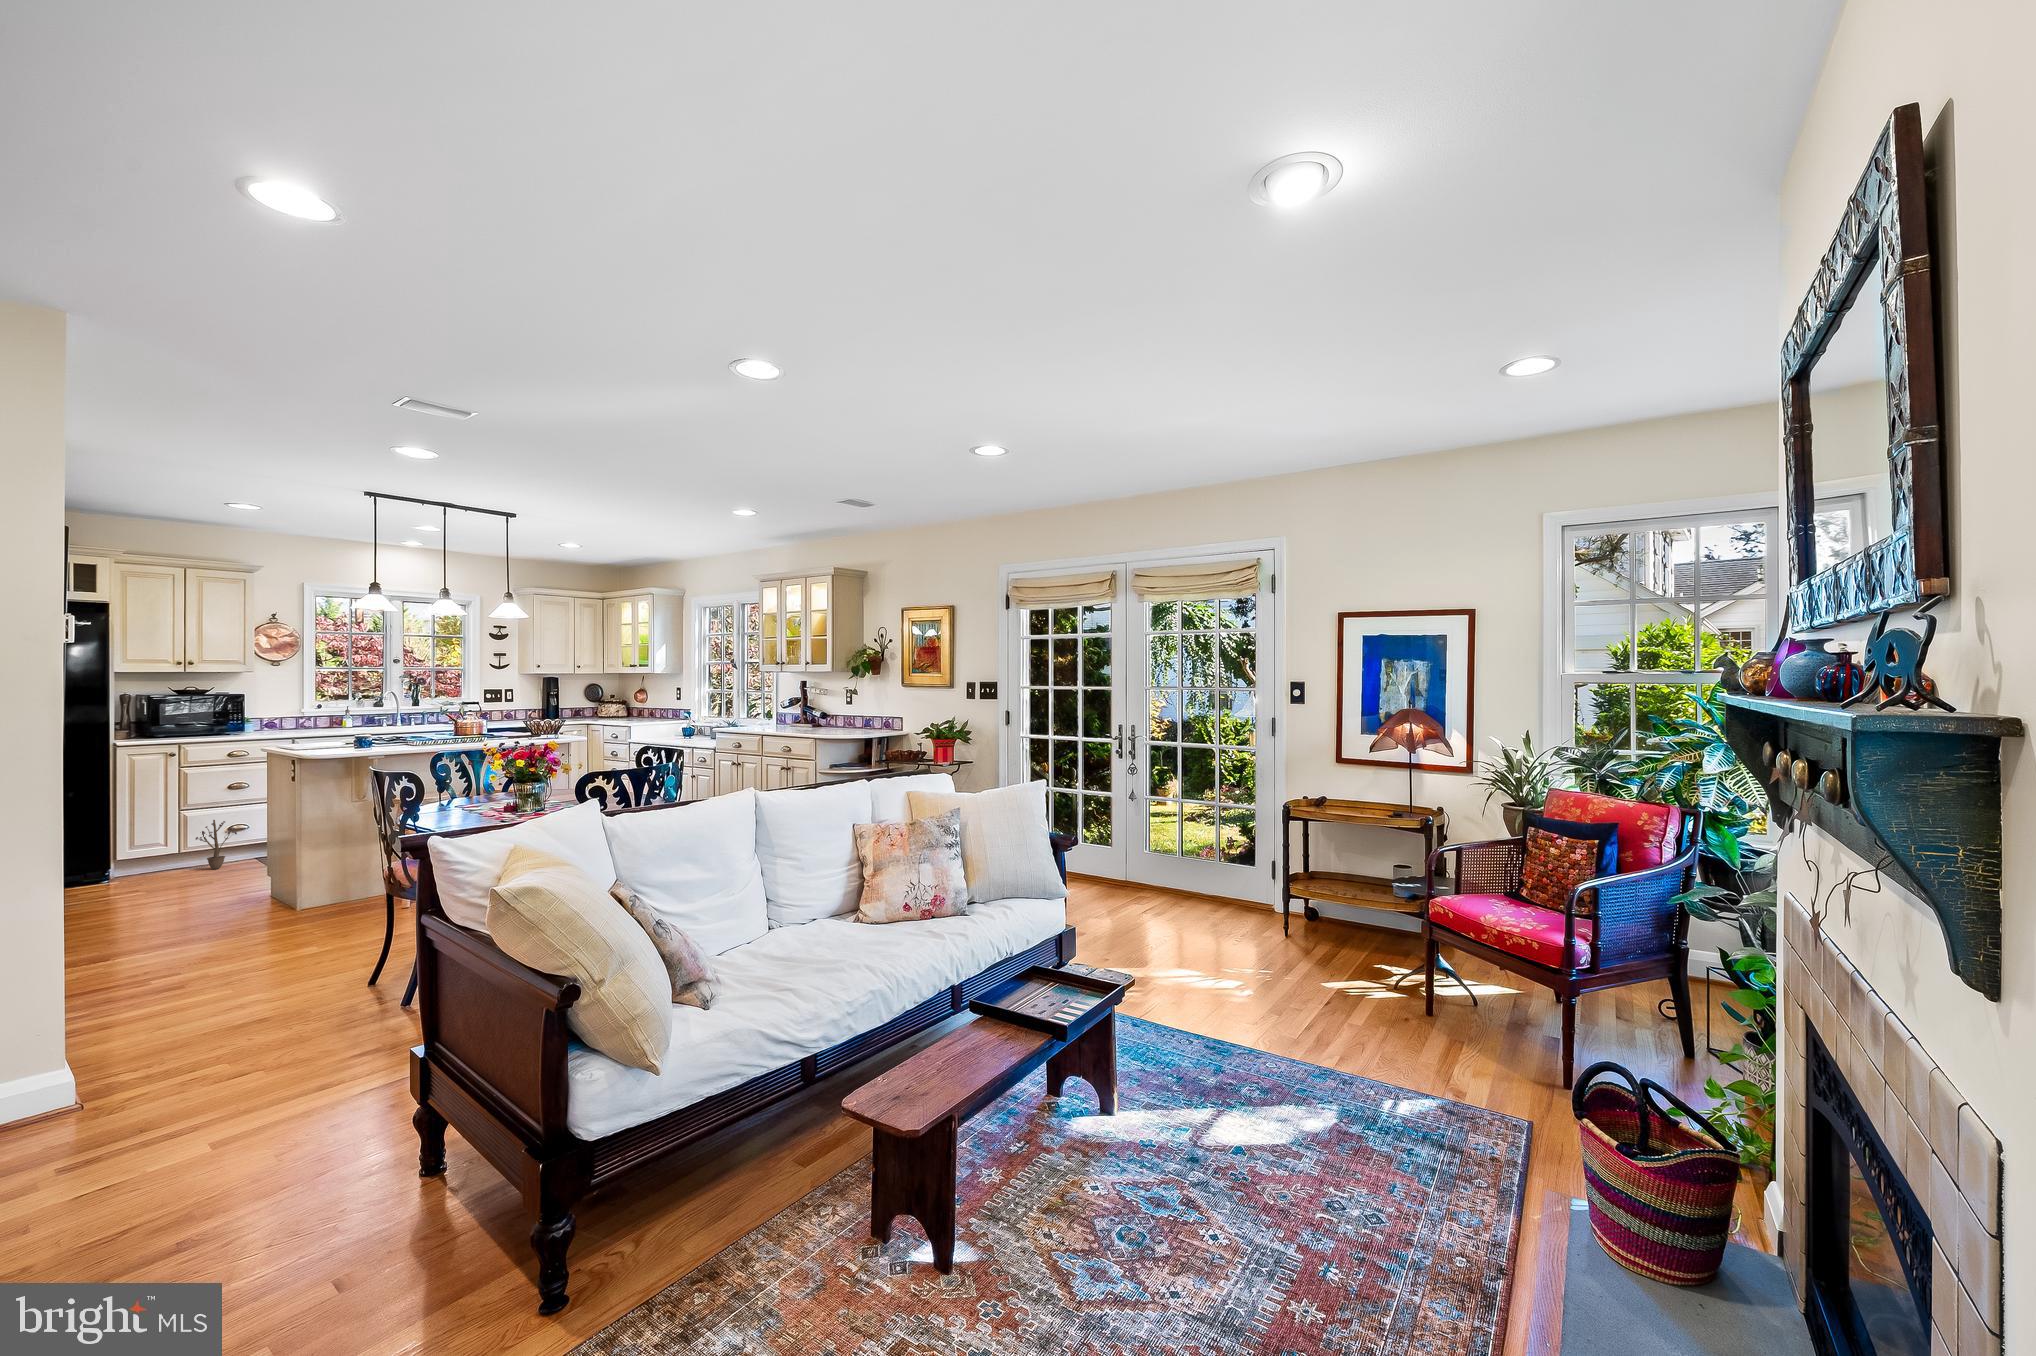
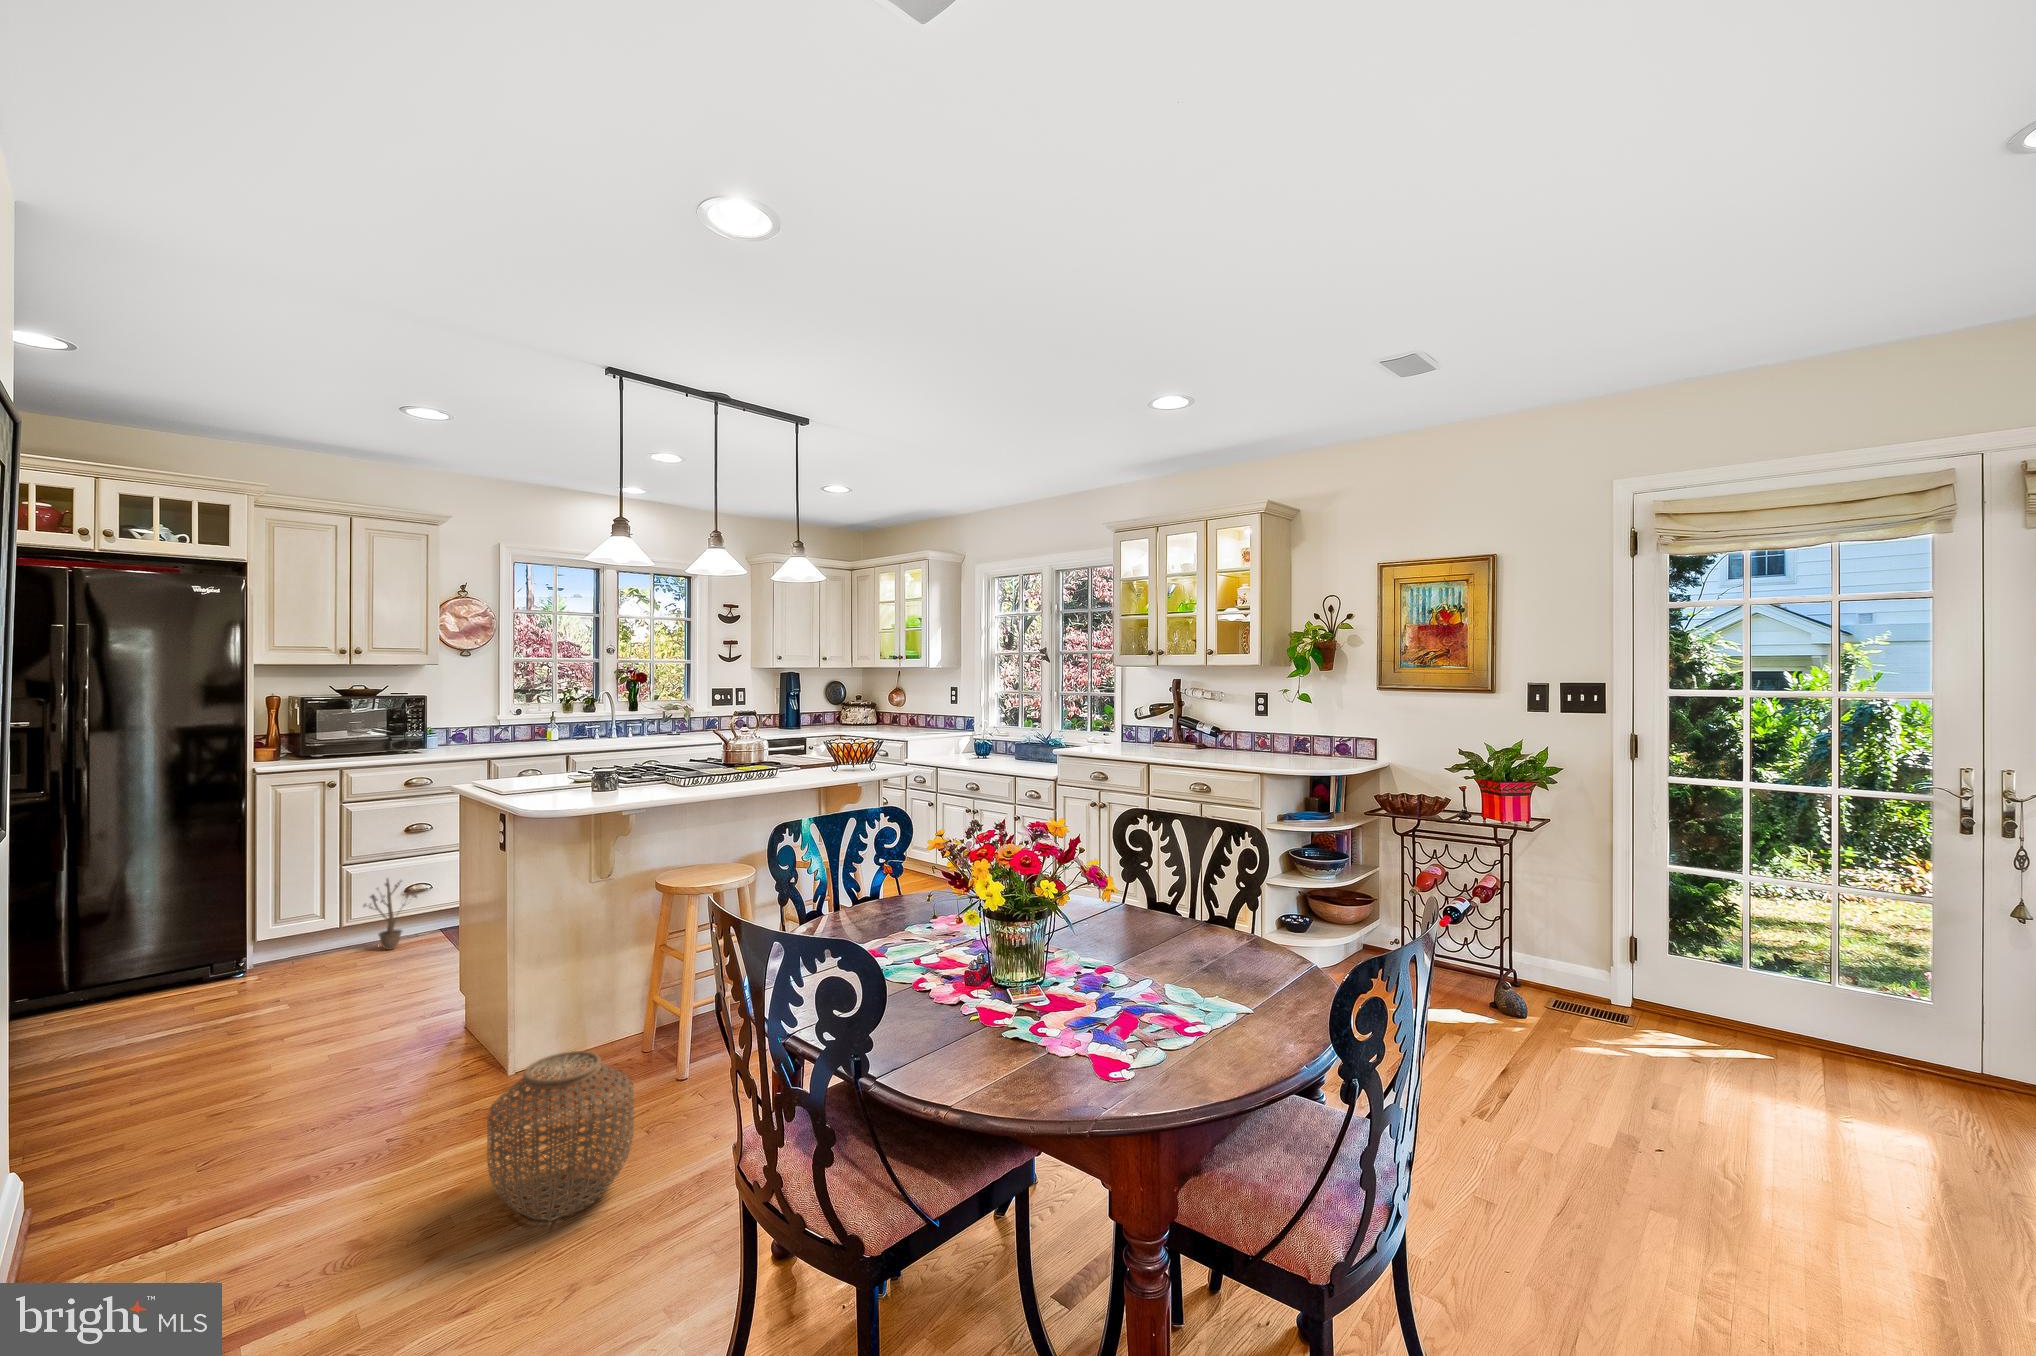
woven basket: none [267,875,353,954] -> present [487,1051,634,1220]

